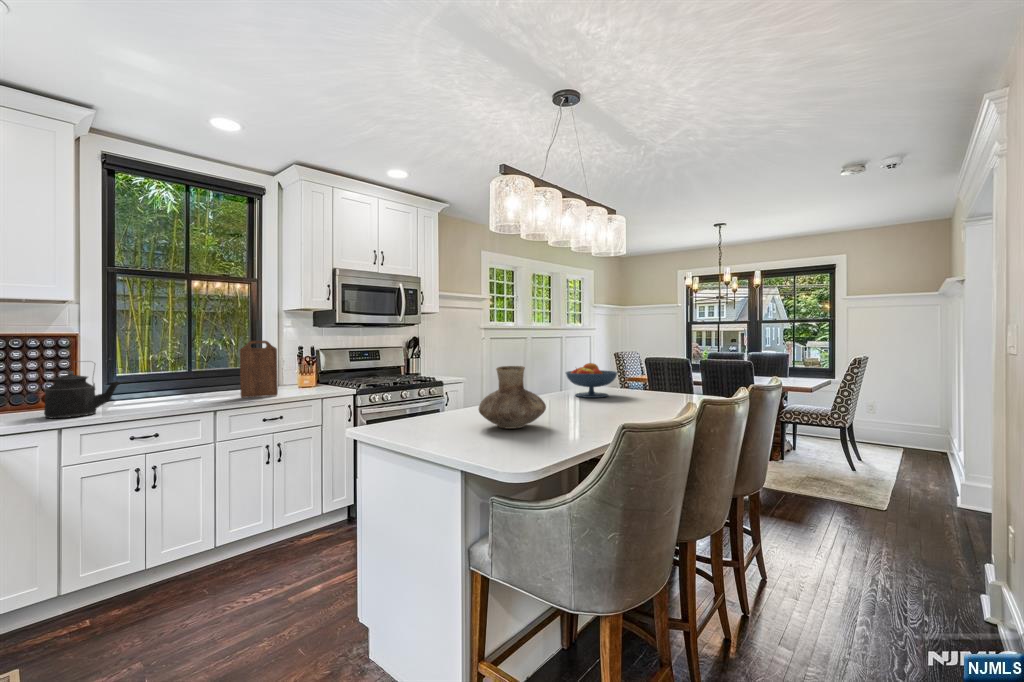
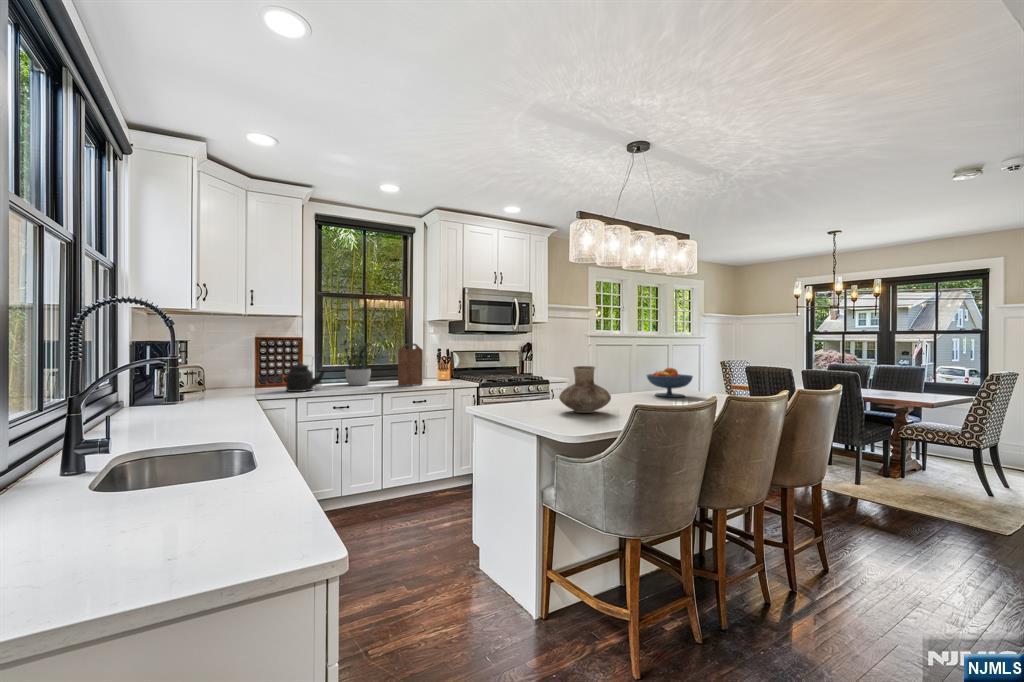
potted plant: none [142,333,205,402] -> present [341,338,373,385]

